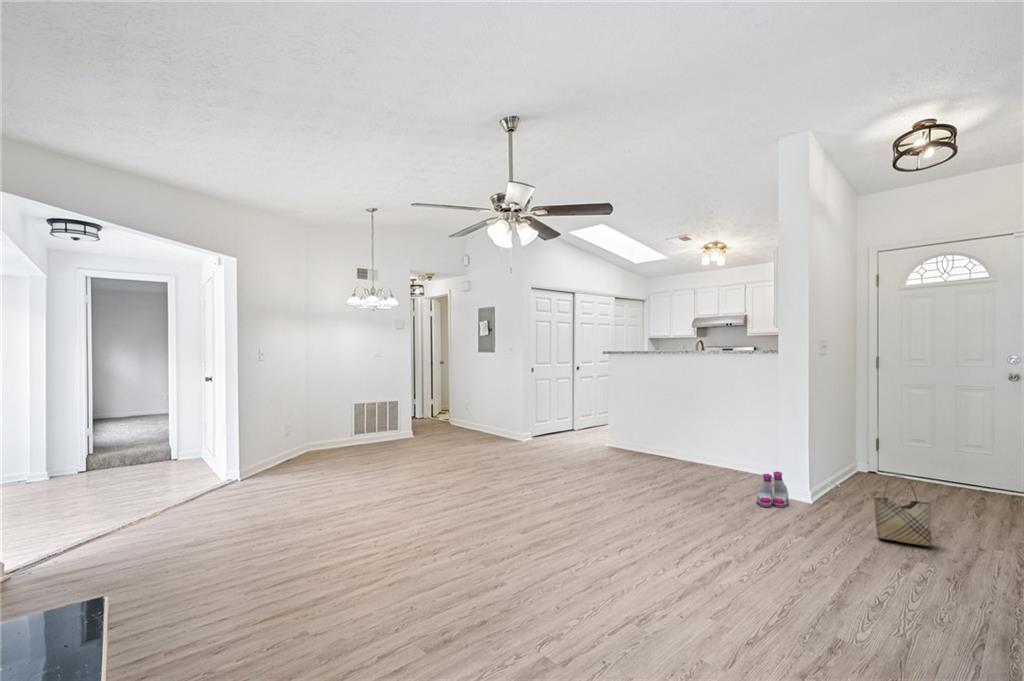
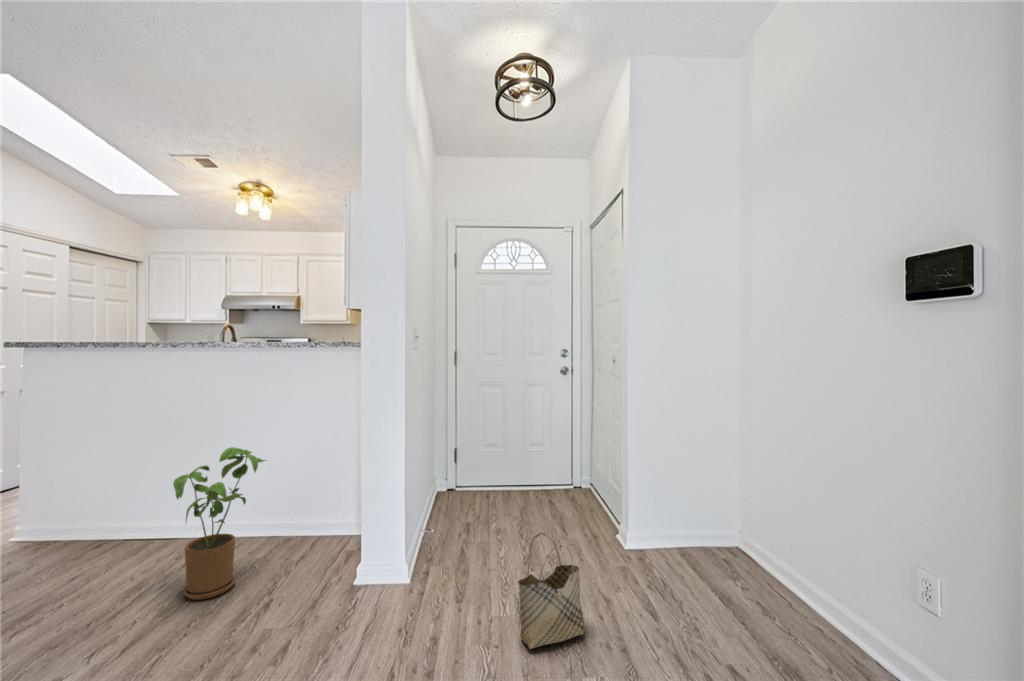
house plant: none [678,406,724,482] -> present [173,447,266,600]
boots: present [757,472,789,507] -> none [330,553,382,635]

